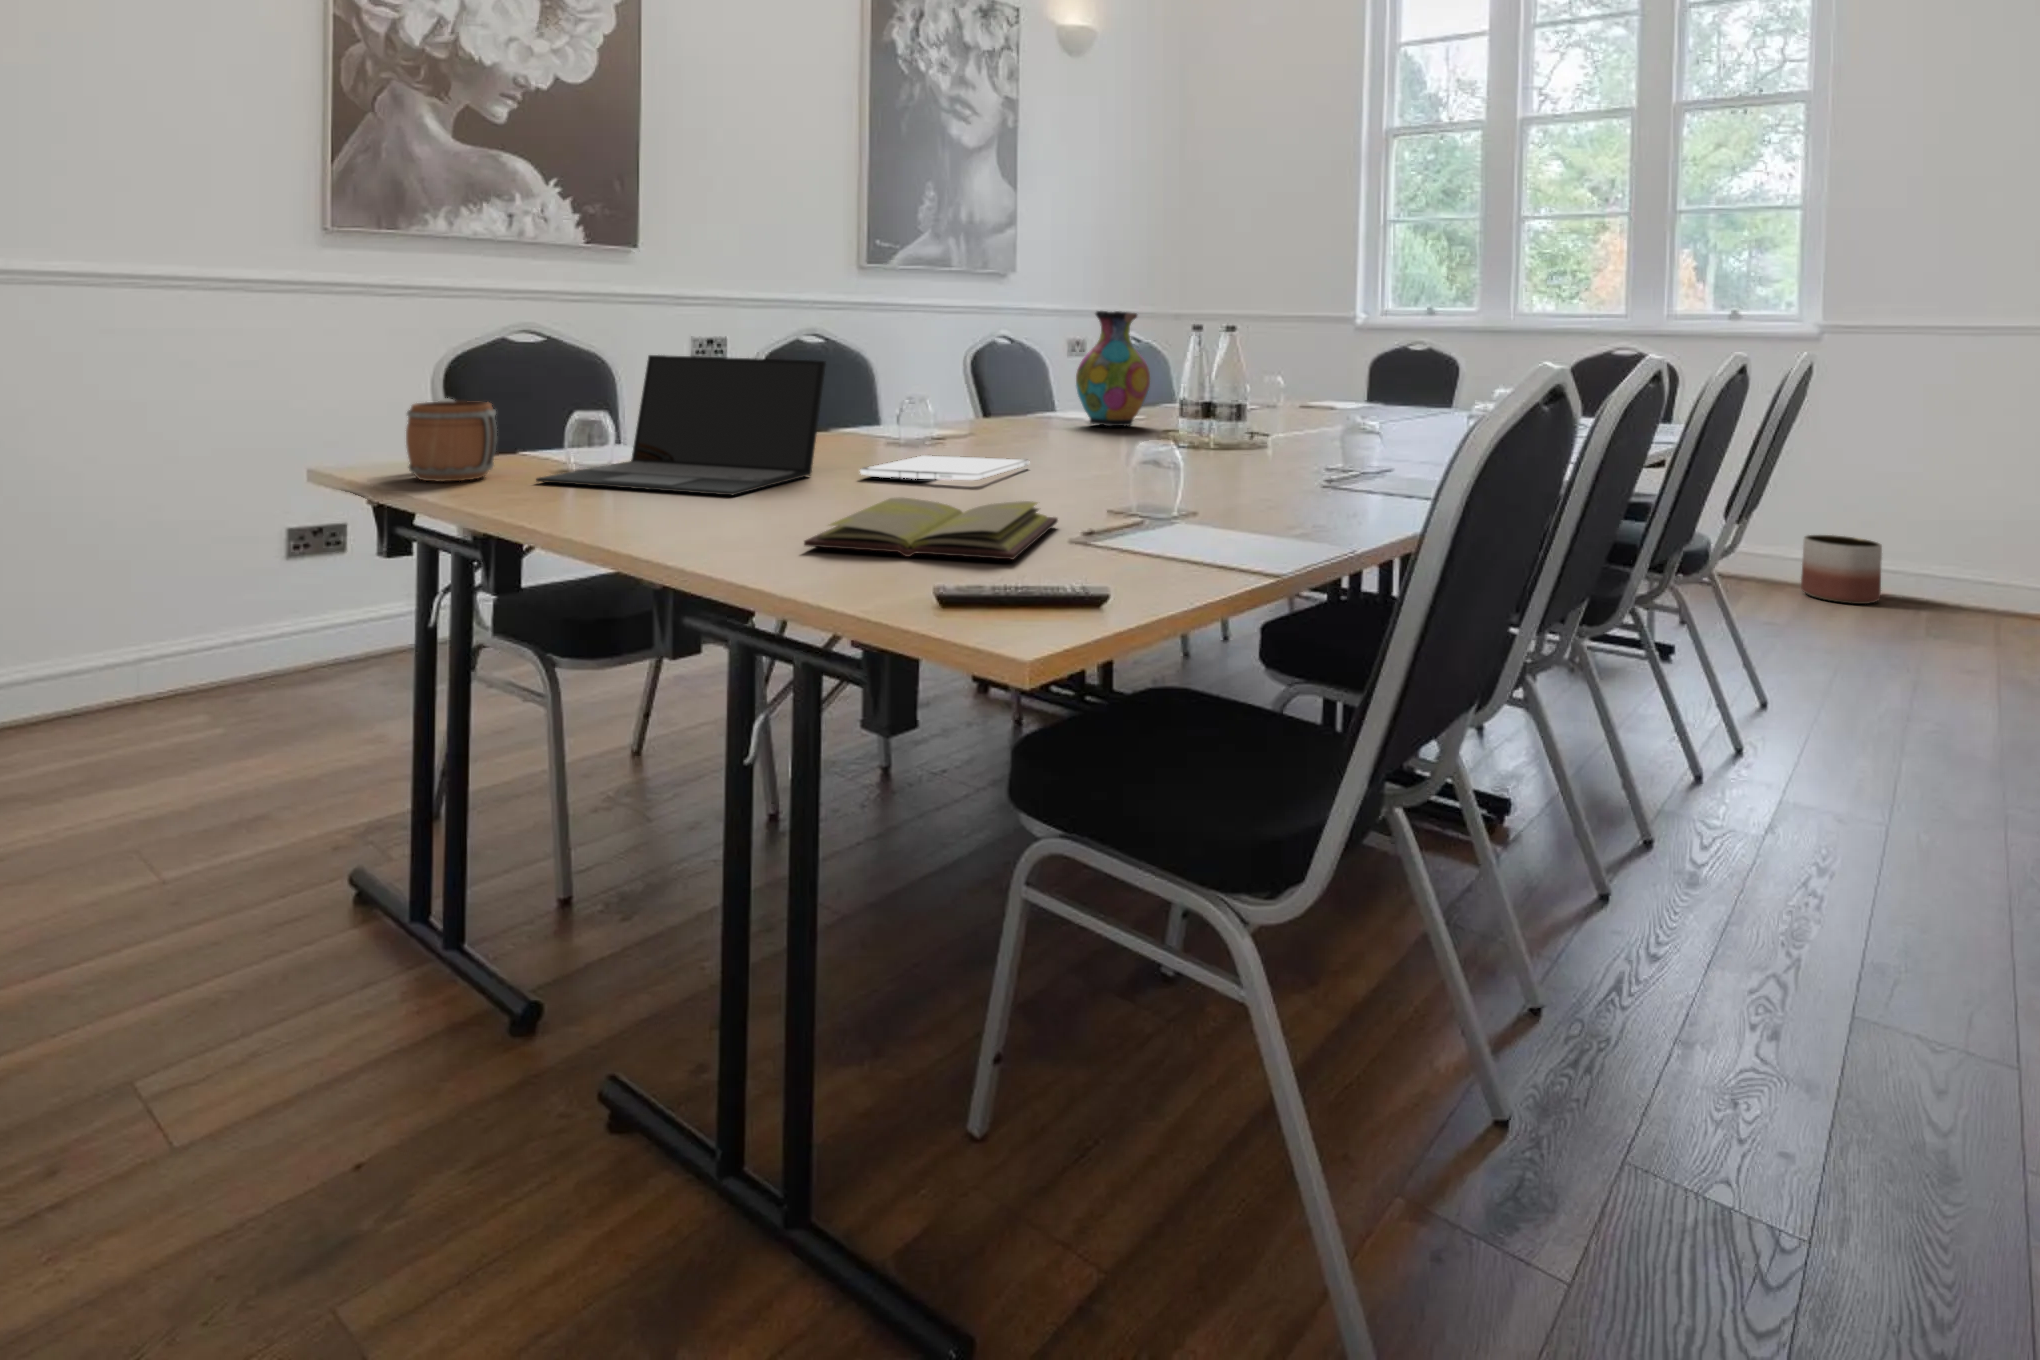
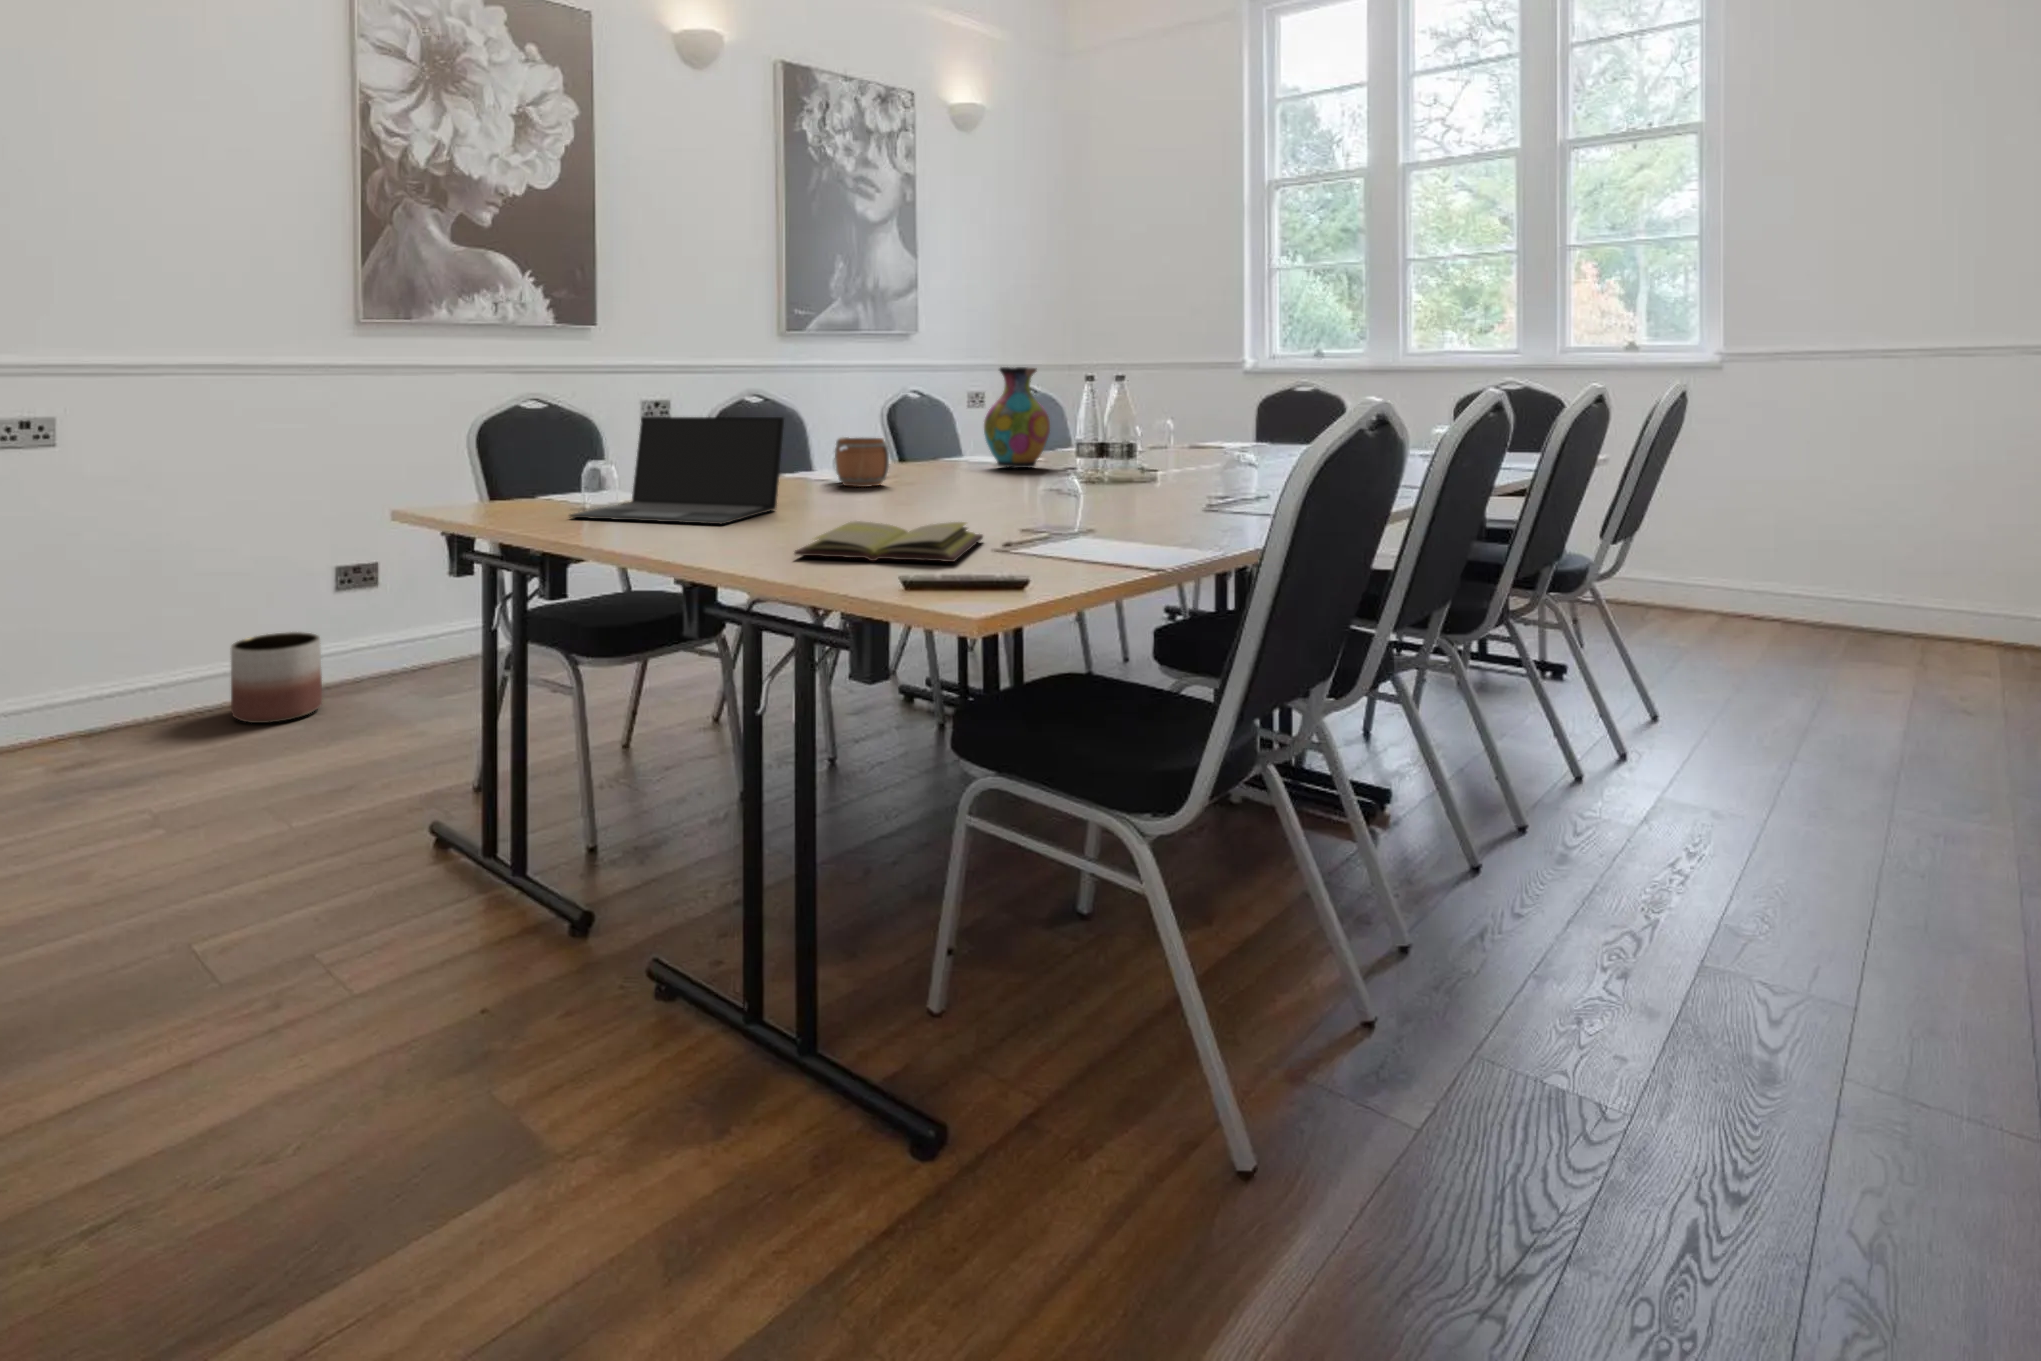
mug: present [406,398,497,481] -> present [835,437,889,487]
tablet: present [860,455,1029,480] -> none [815,493,951,510]
planter: present [1801,535,1882,604] -> present [230,632,322,723]

